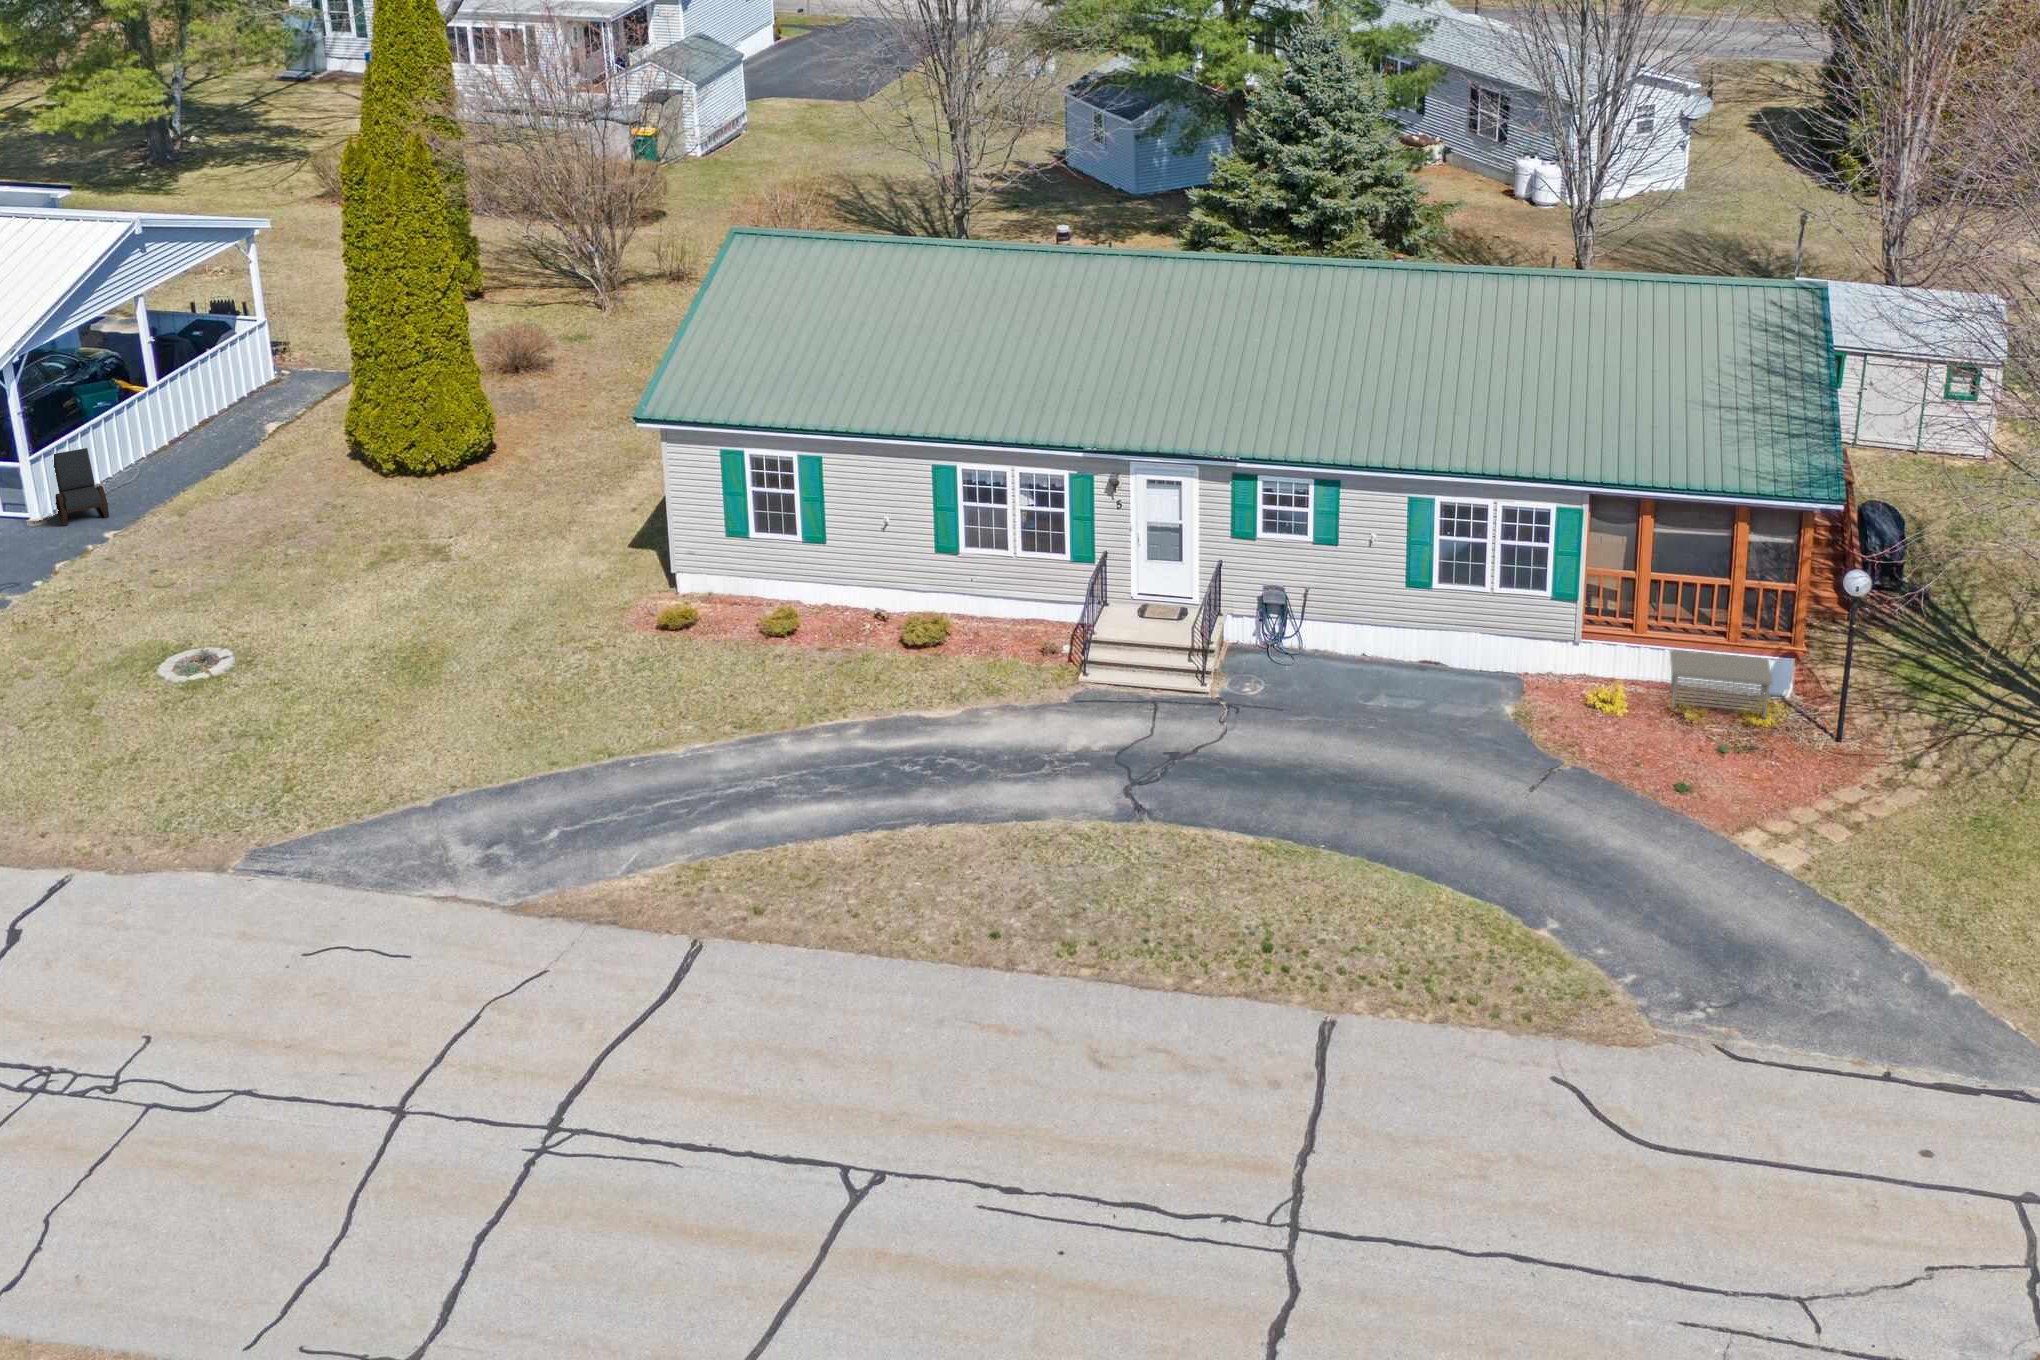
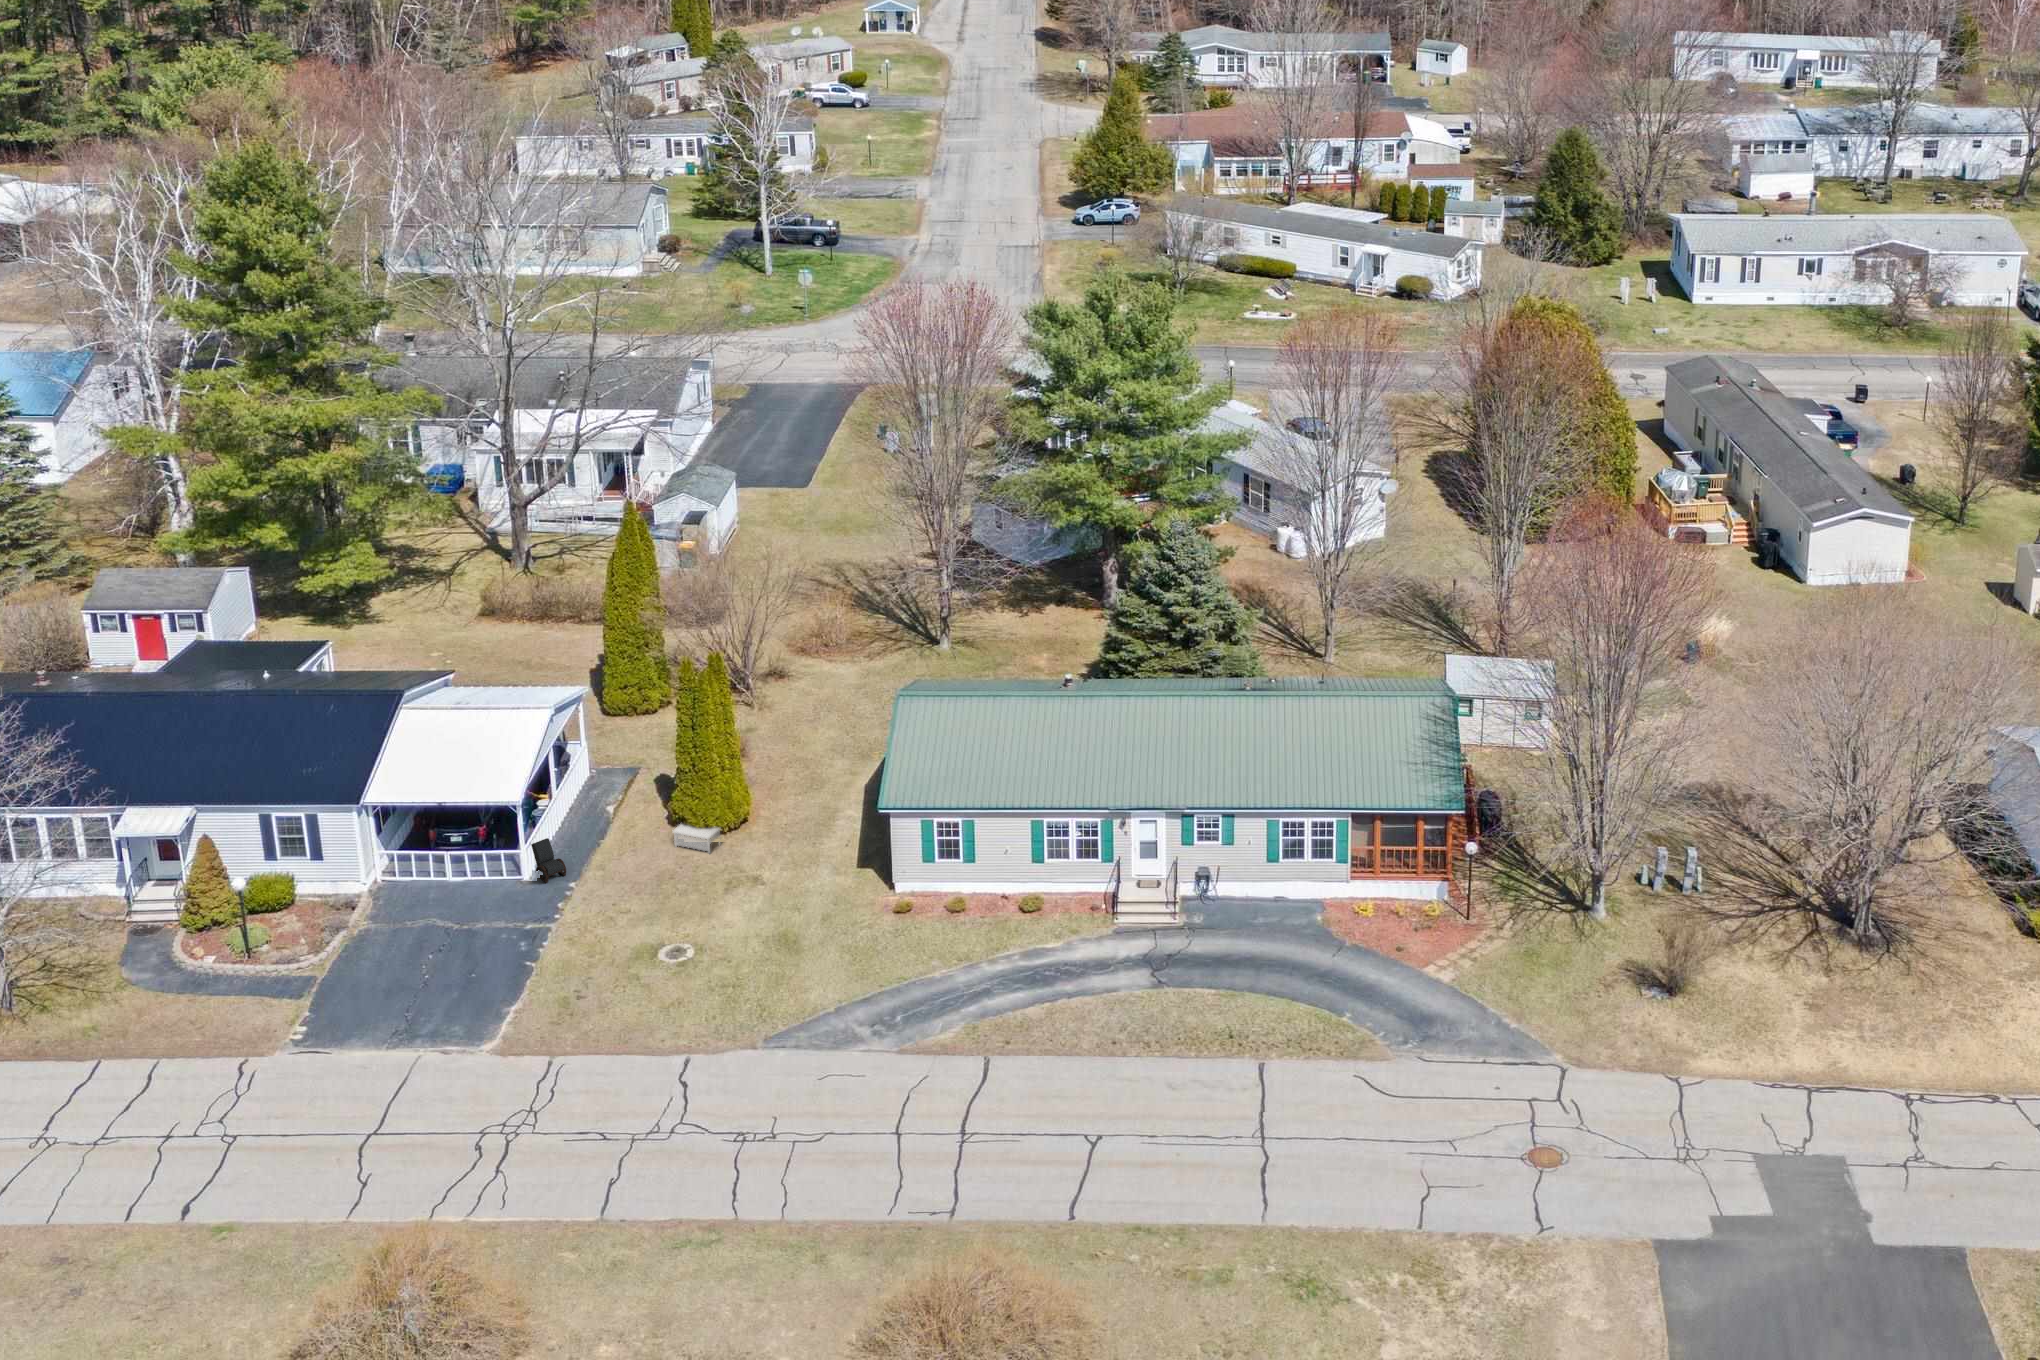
storage bench: present [1670,650,1772,718] -> present [672,824,720,852]

